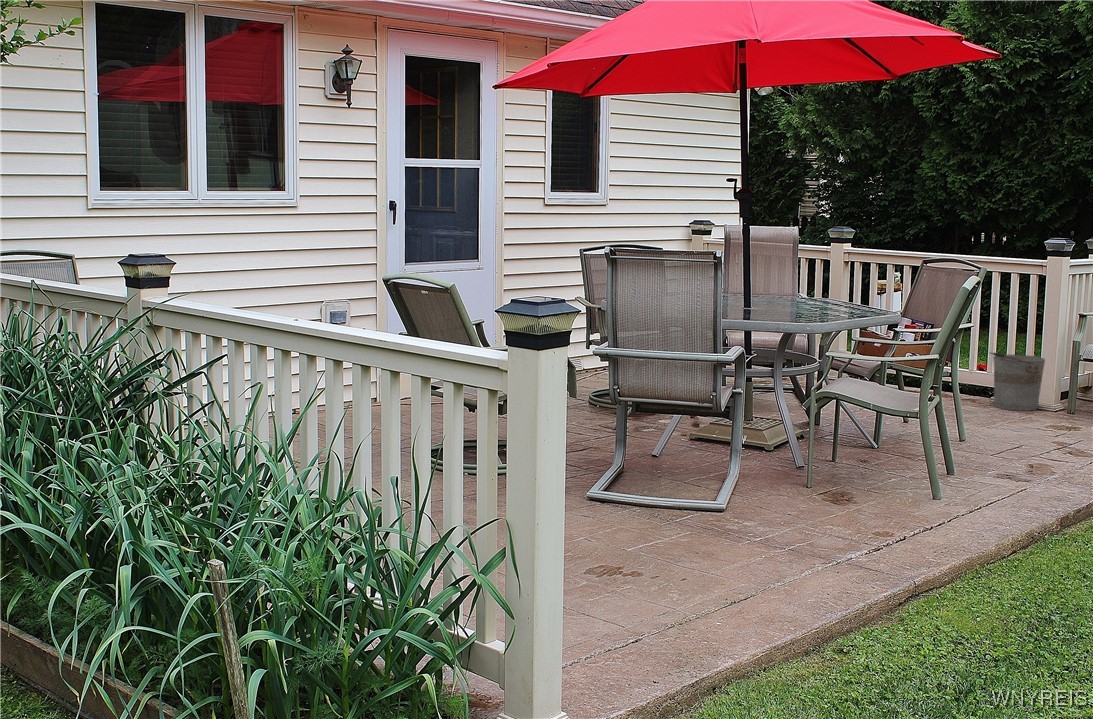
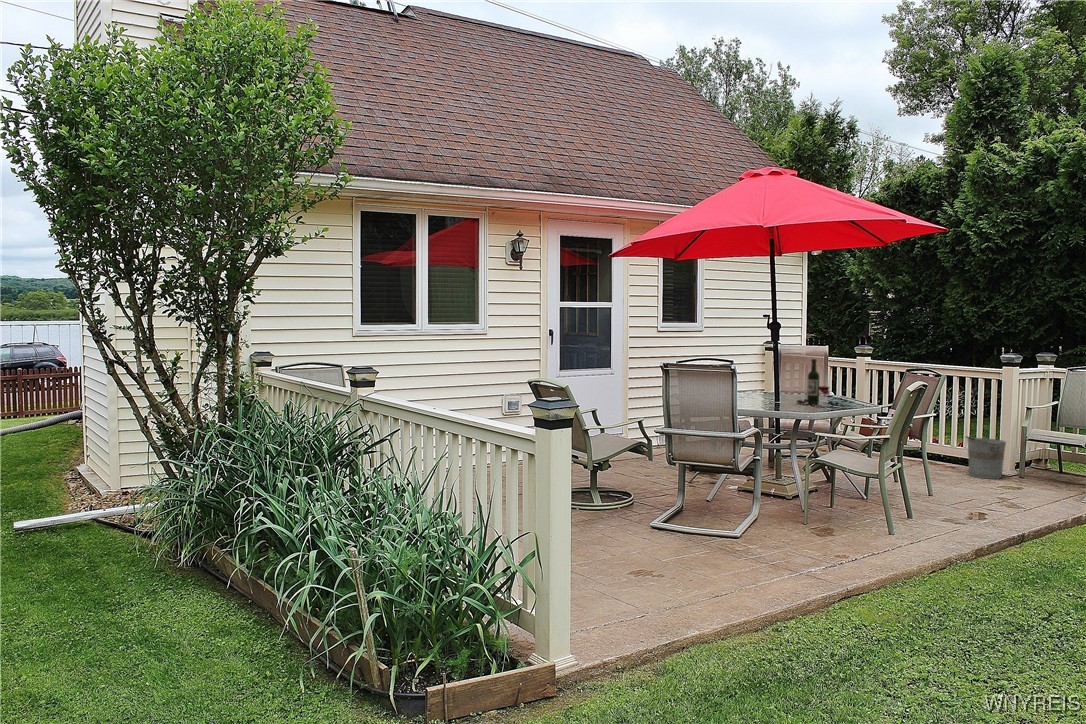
wine bottle: none [784,242,845,314] -> present [797,359,838,406]

